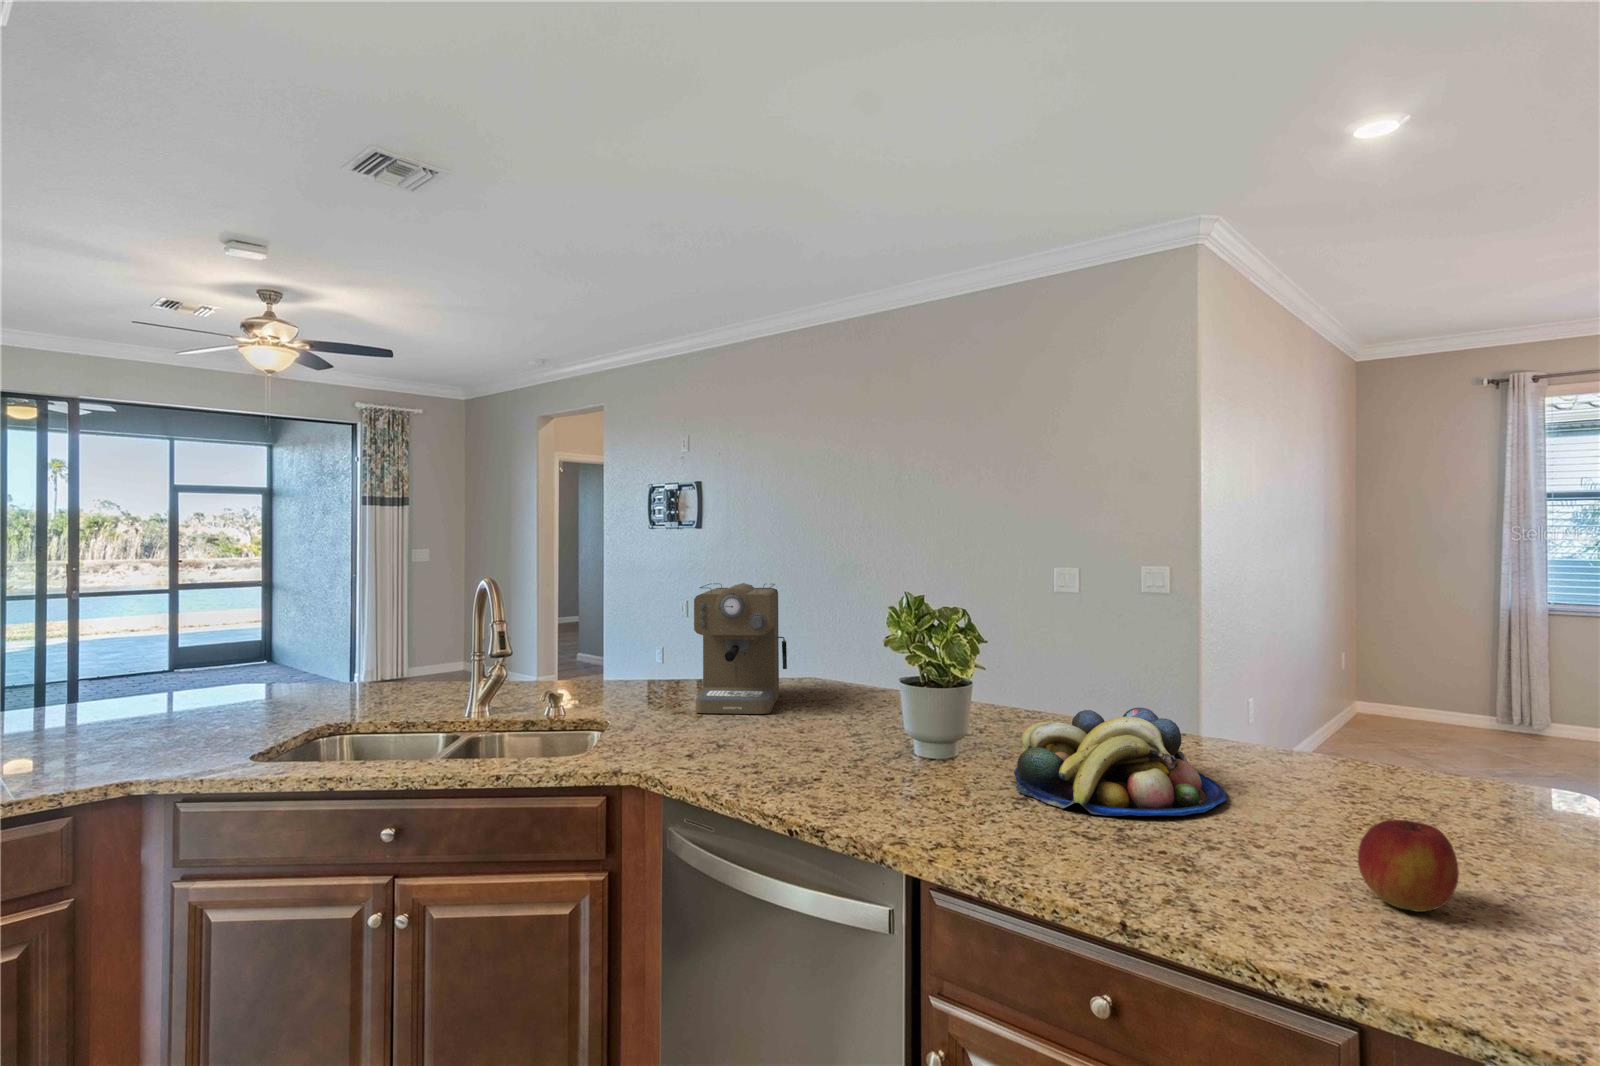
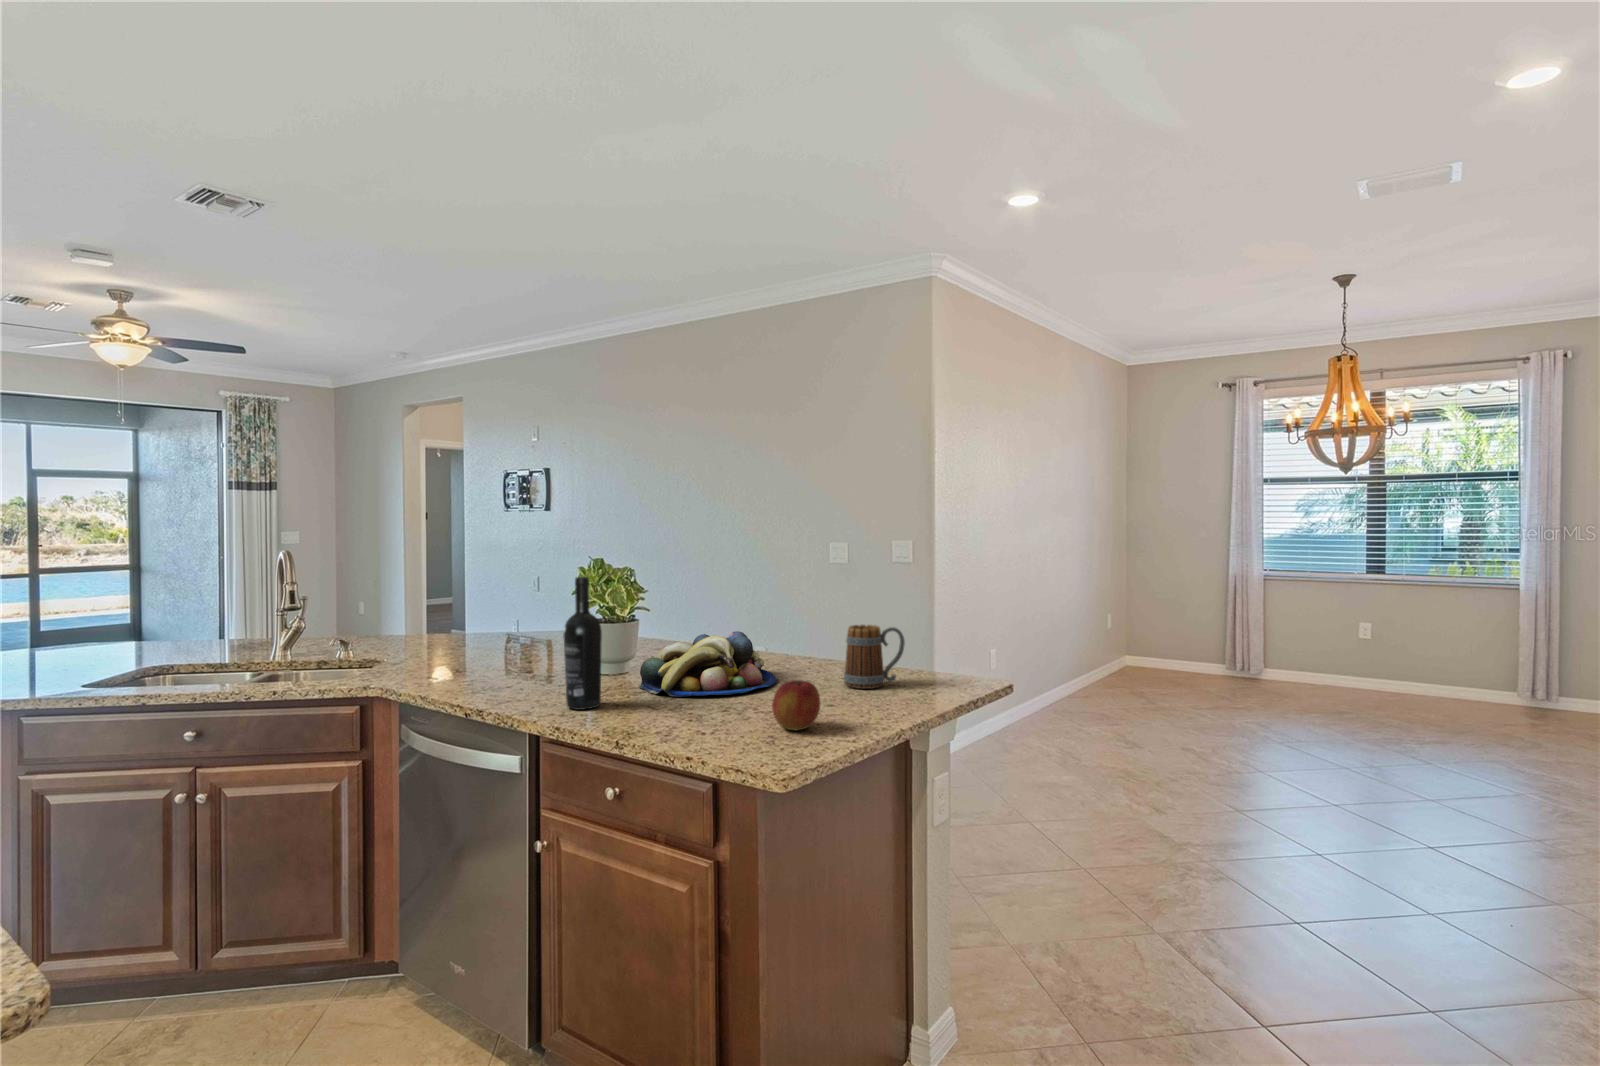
coffee maker: present [694,583,787,714] -> none [454,553,535,651]
wine bottle: none [946,630,1003,838] -> present [564,577,602,710]
mug: none [1337,706,1445,811] -> present [844,625,905,689]

